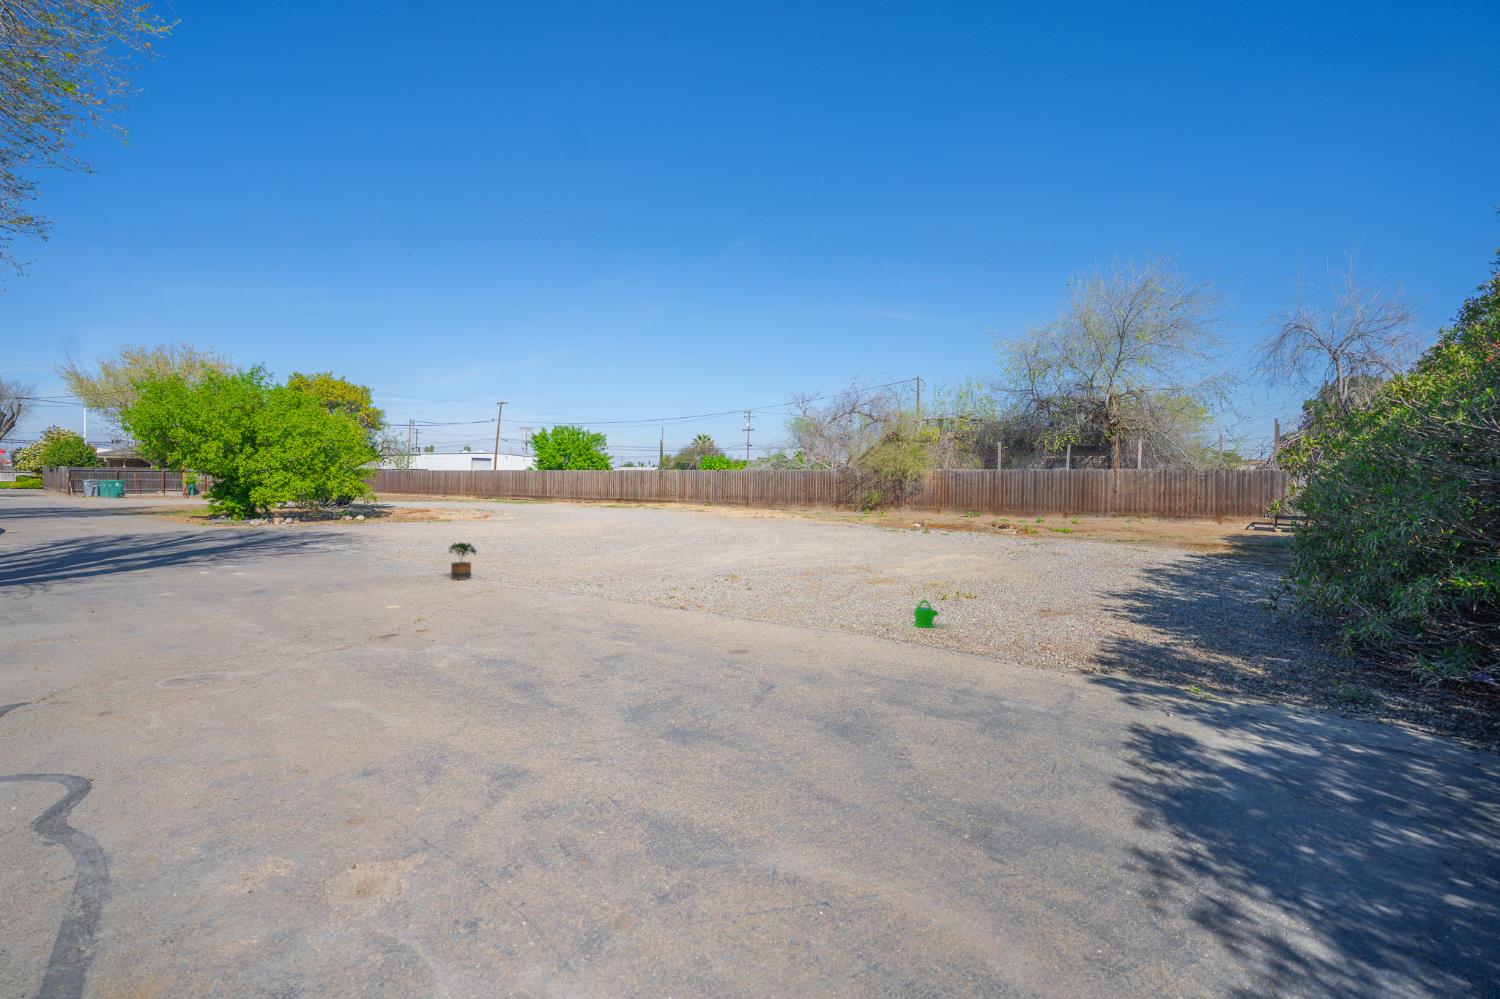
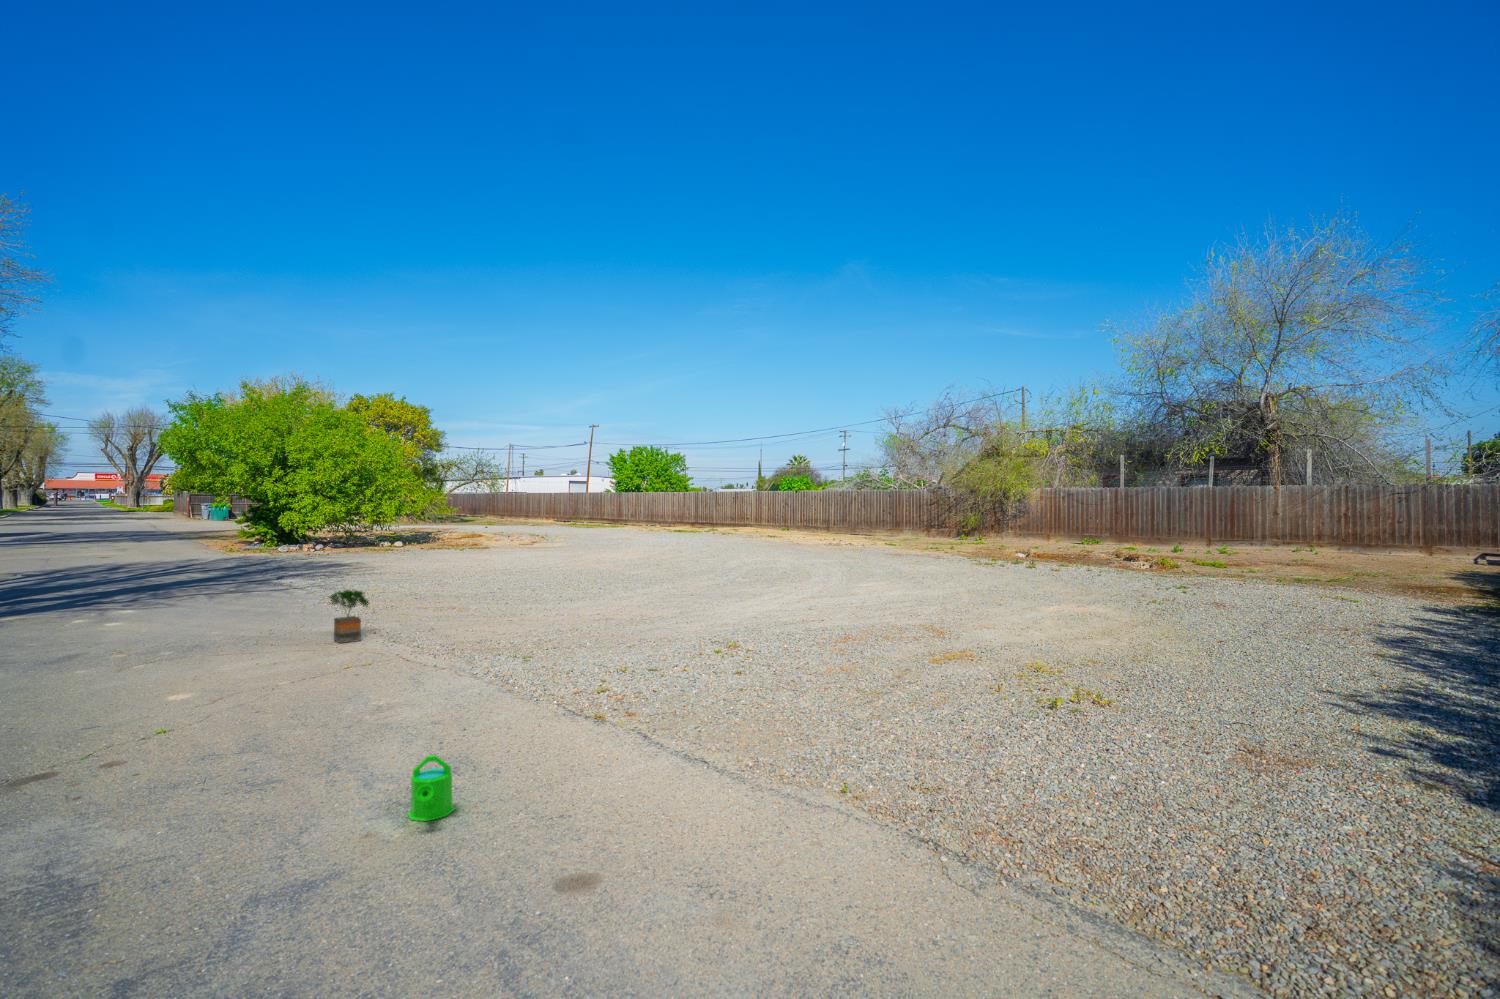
watering can: present [914,600,938,628] -> present [408,755,455,821]

